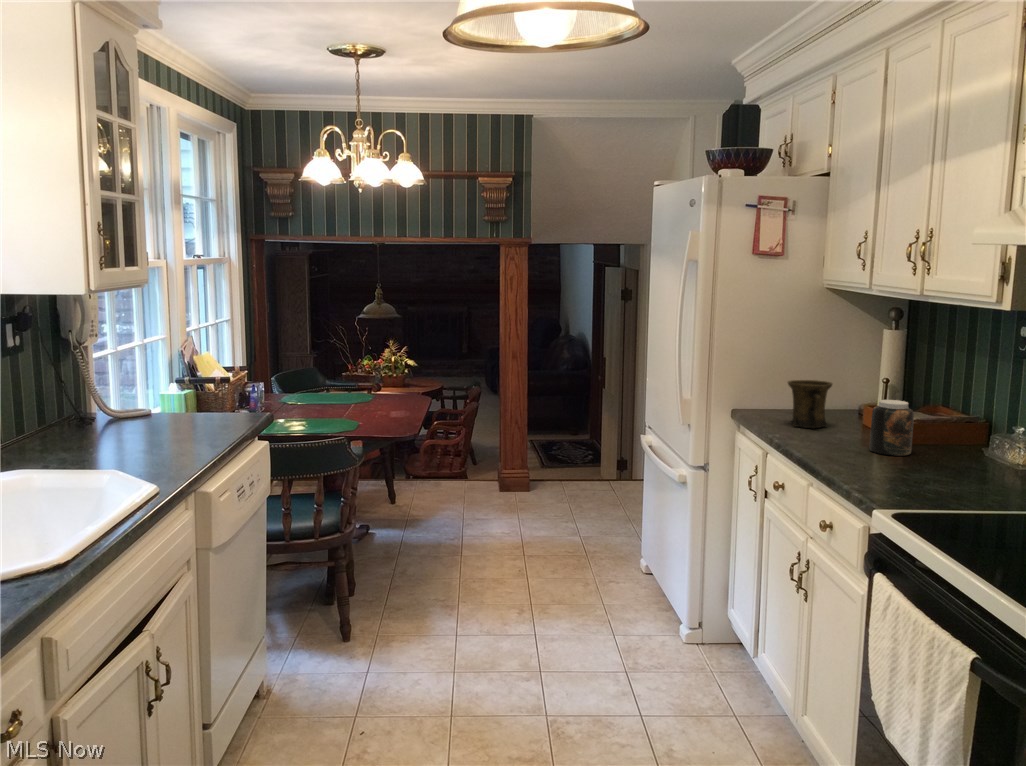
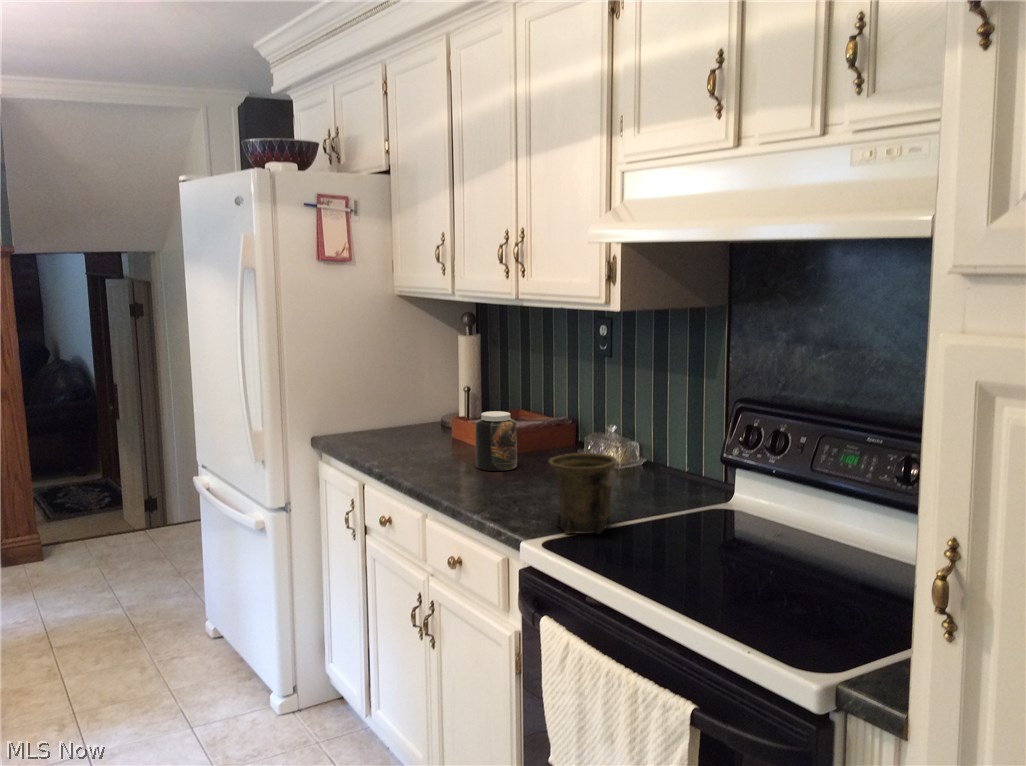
mug: present [788,380,832,428] -> present [549,453,617,534]

